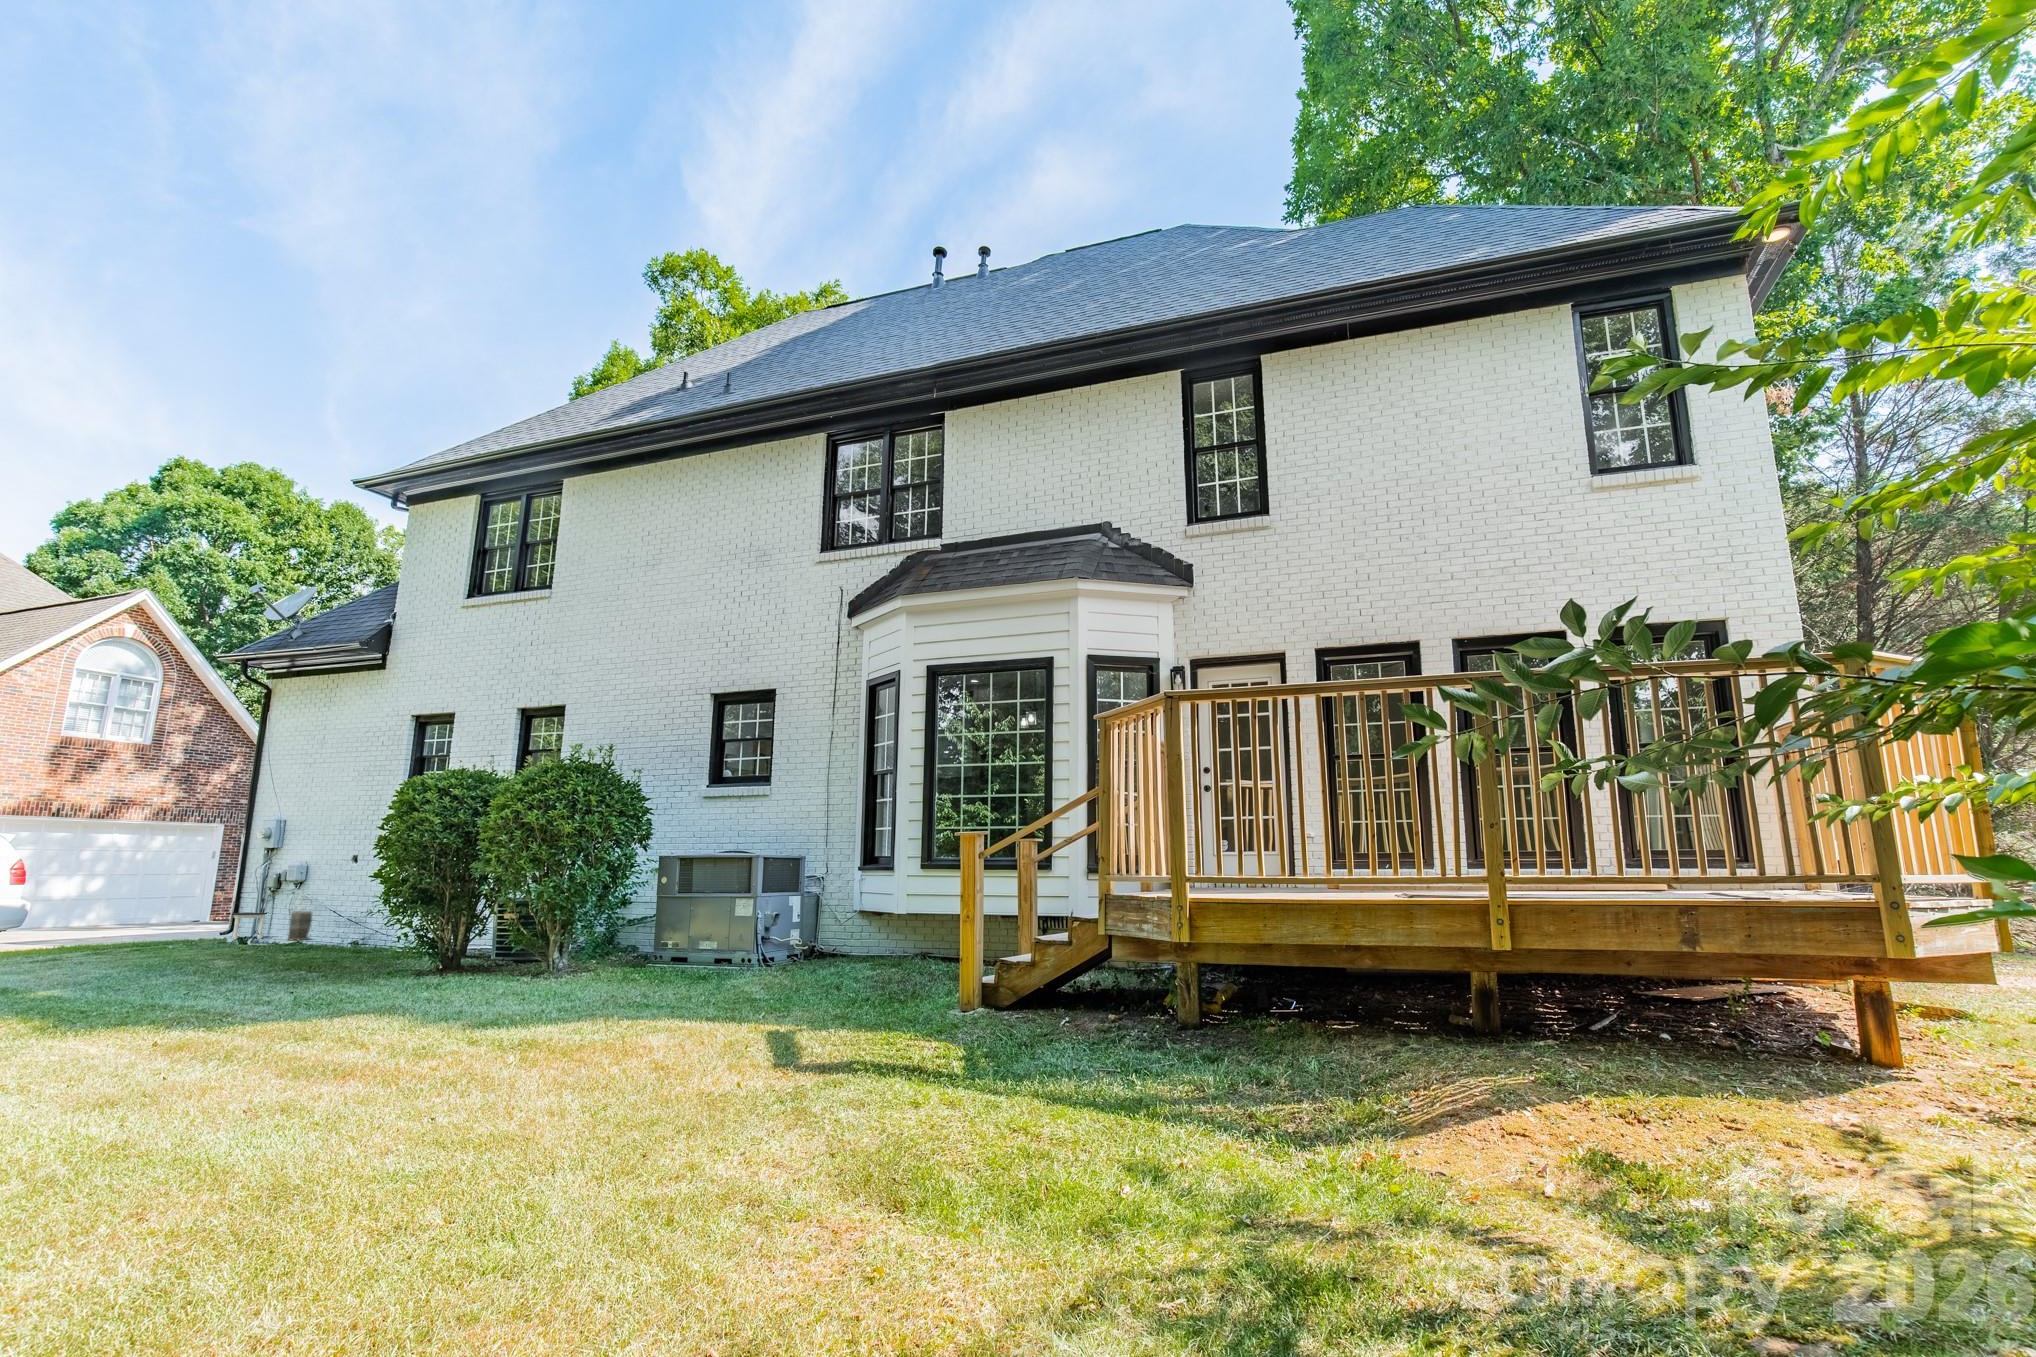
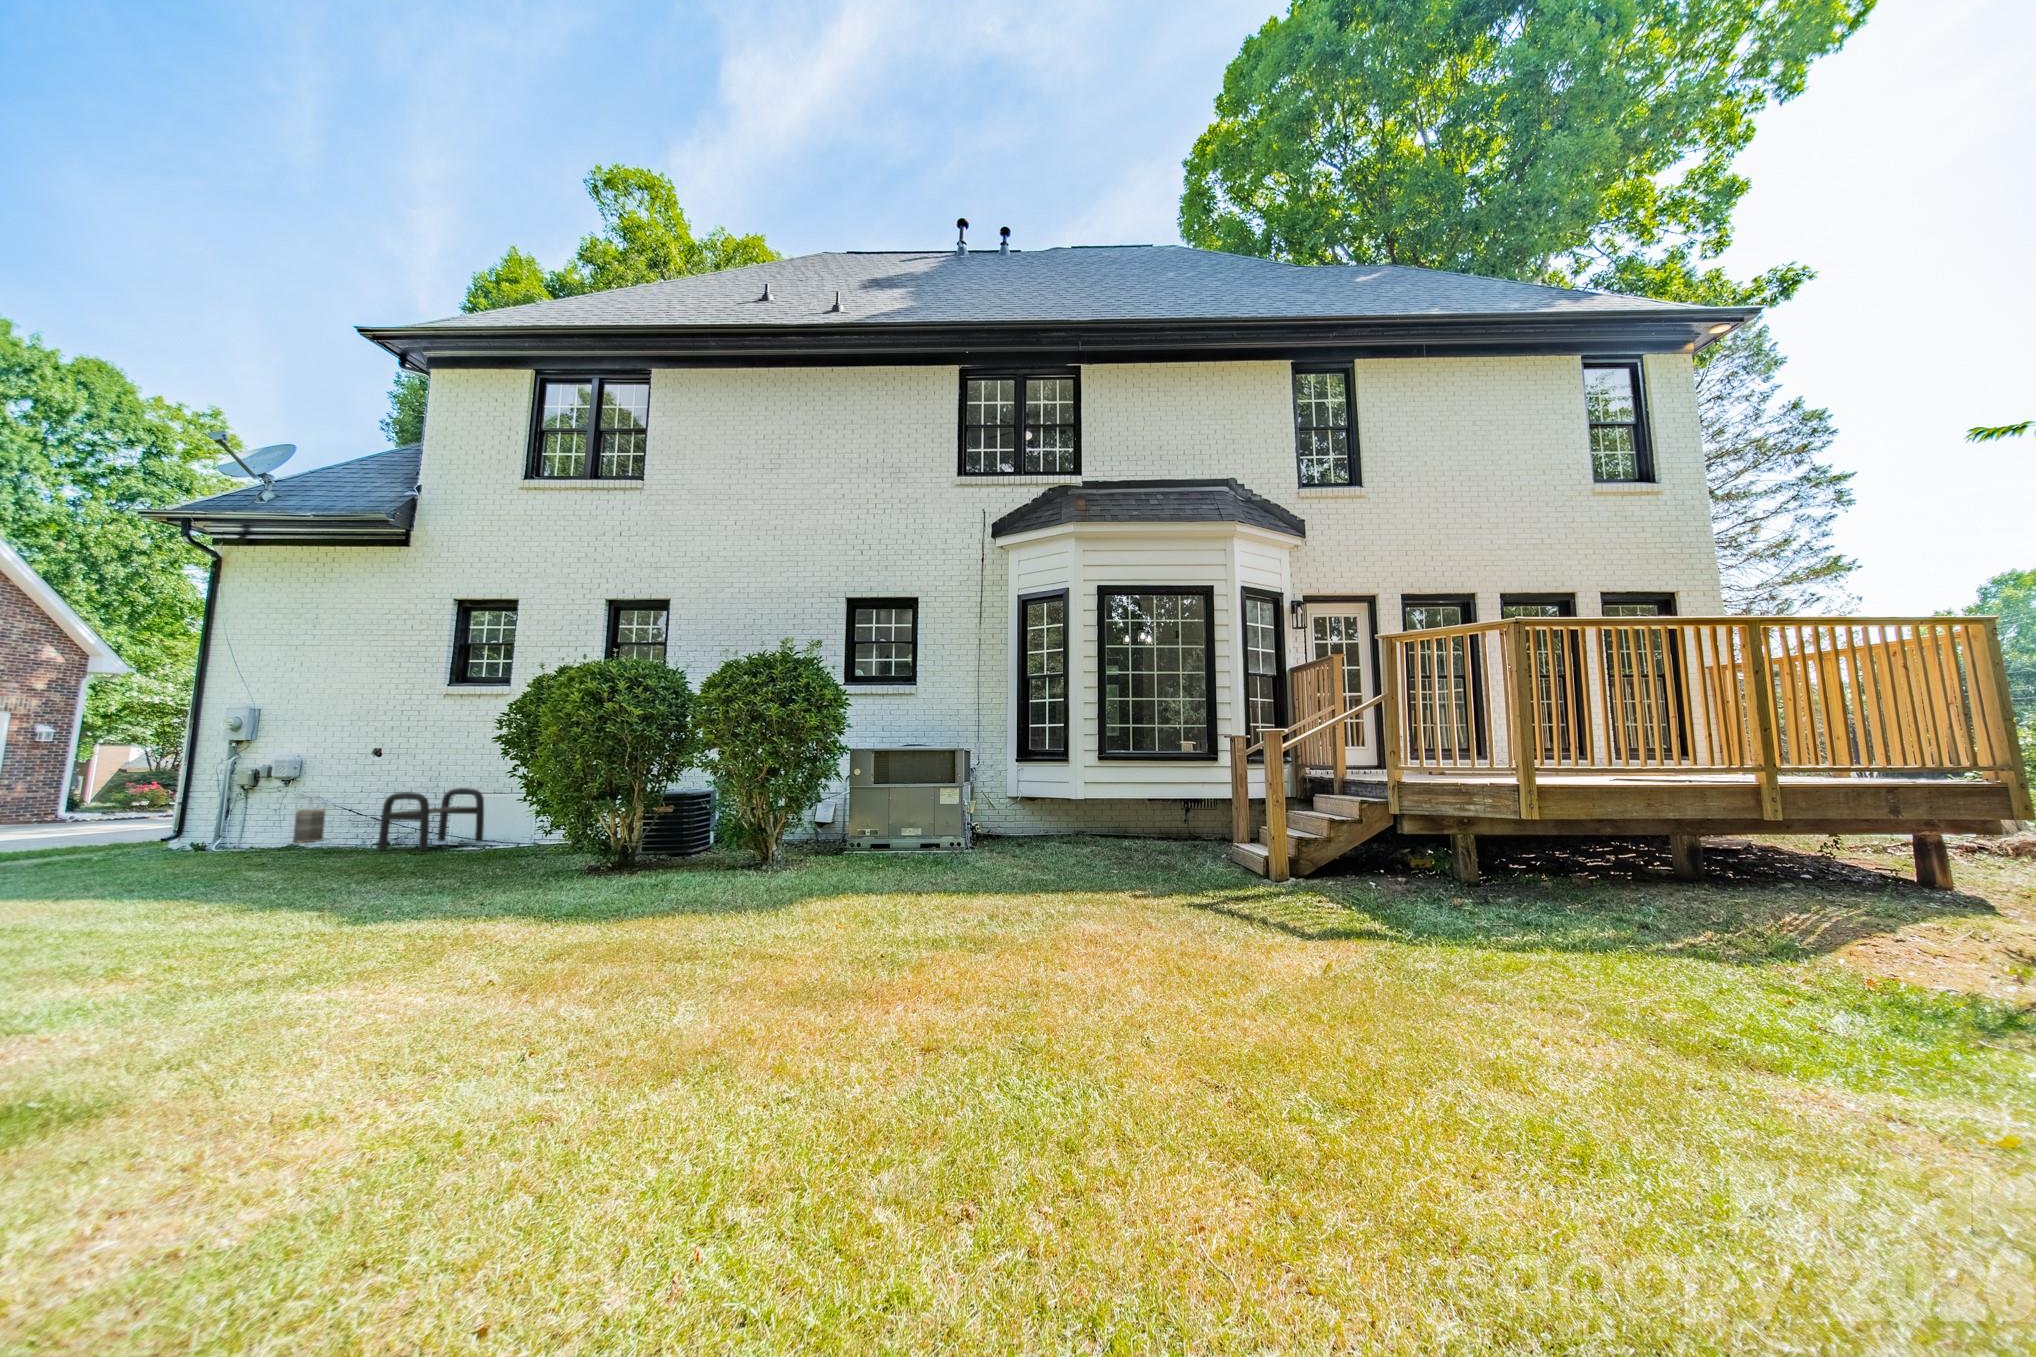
bench: none [318,893,416,949] -> present [378,788,484,851]
round table: present [232,912,267,939] -> none [202,812,255,844]

